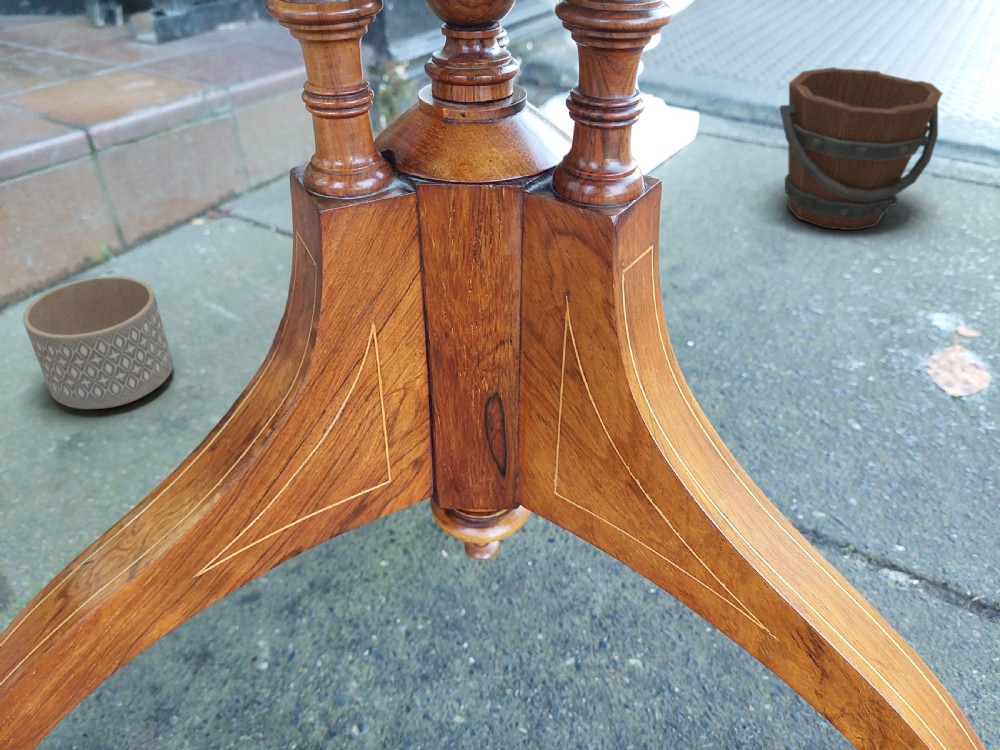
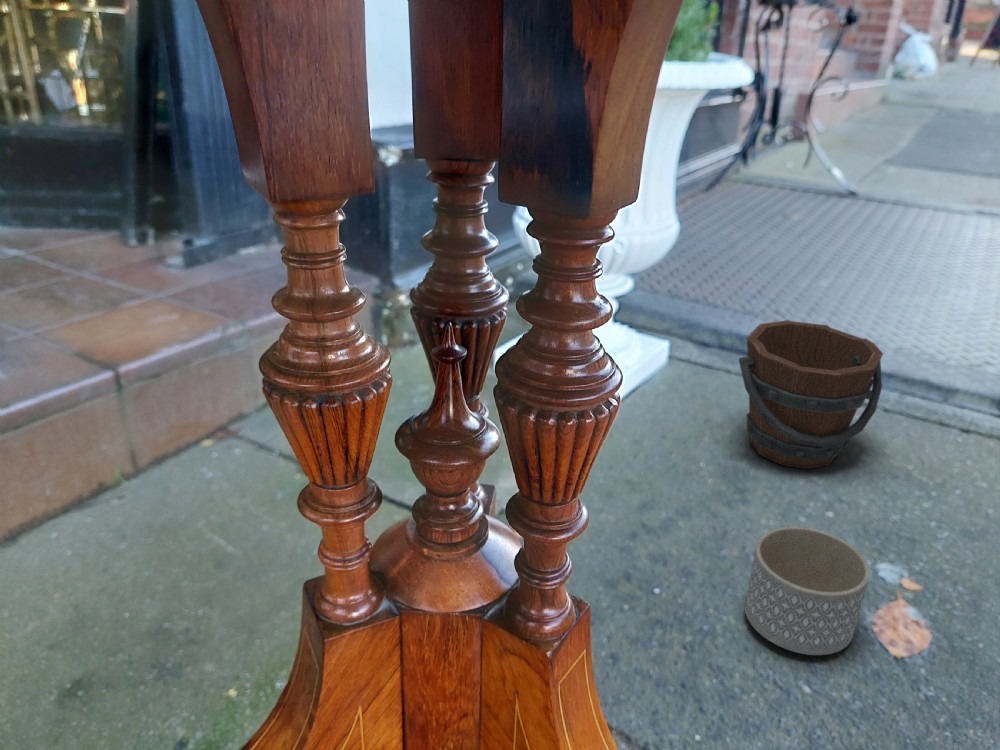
planter: present [23,276,173,409] -> present [745,527,870,655]

